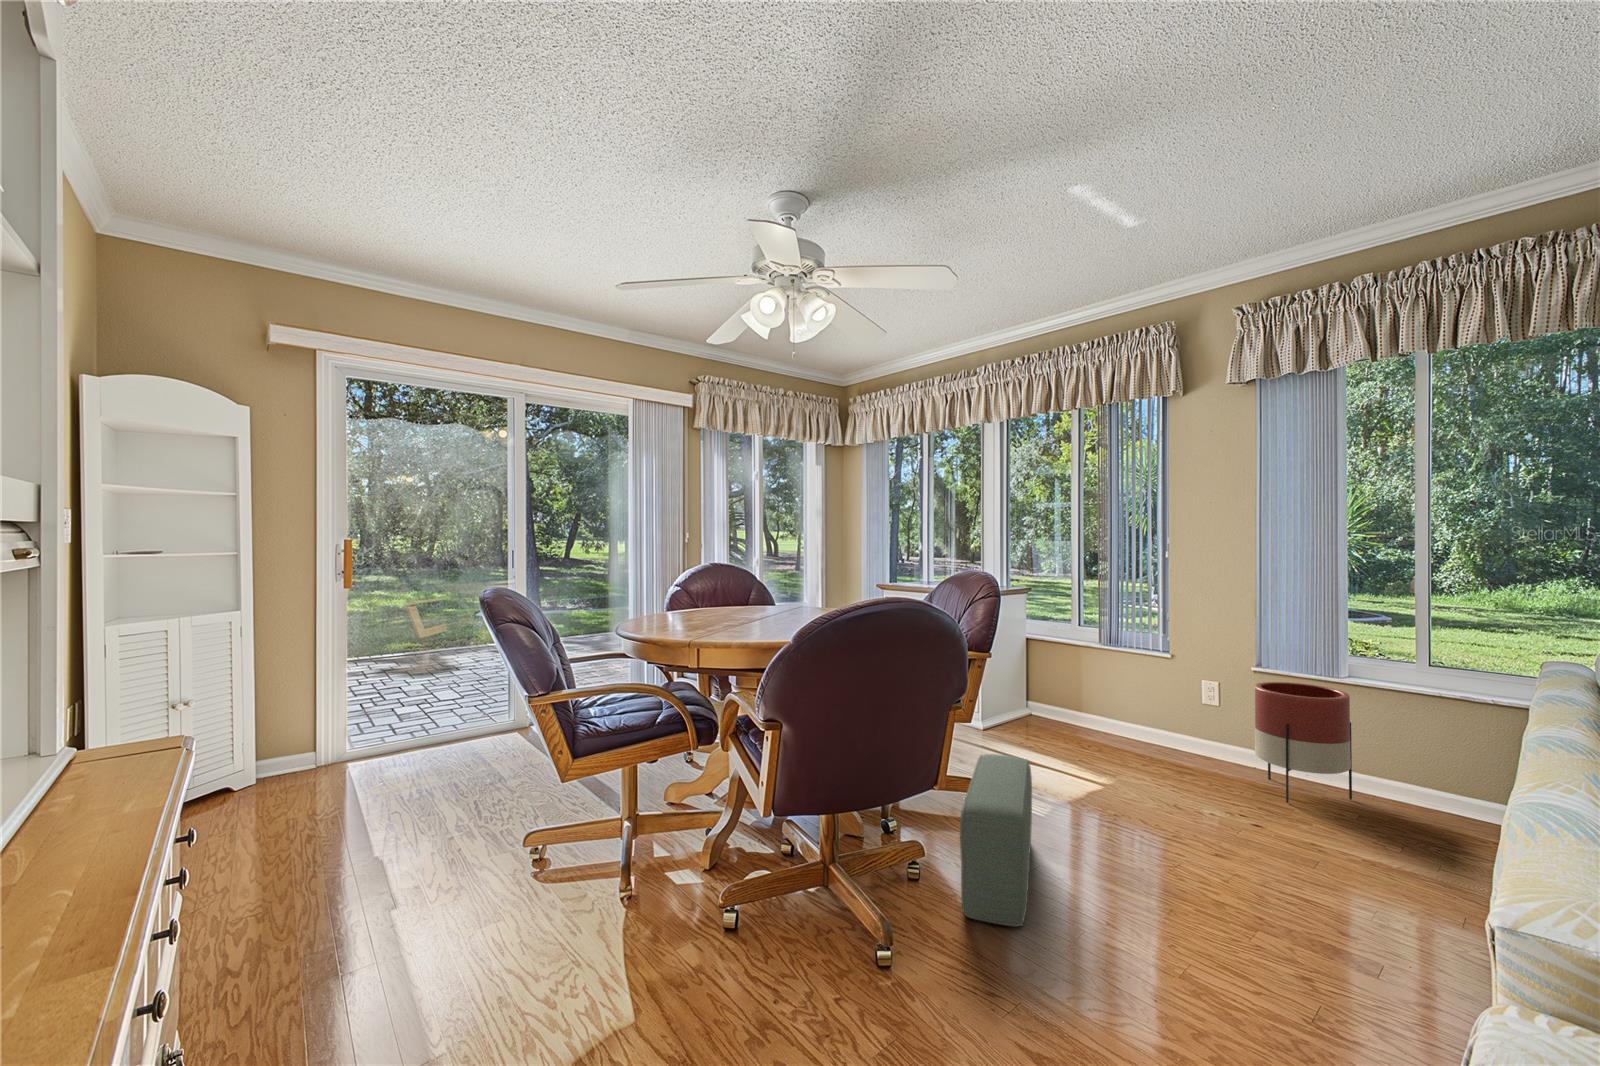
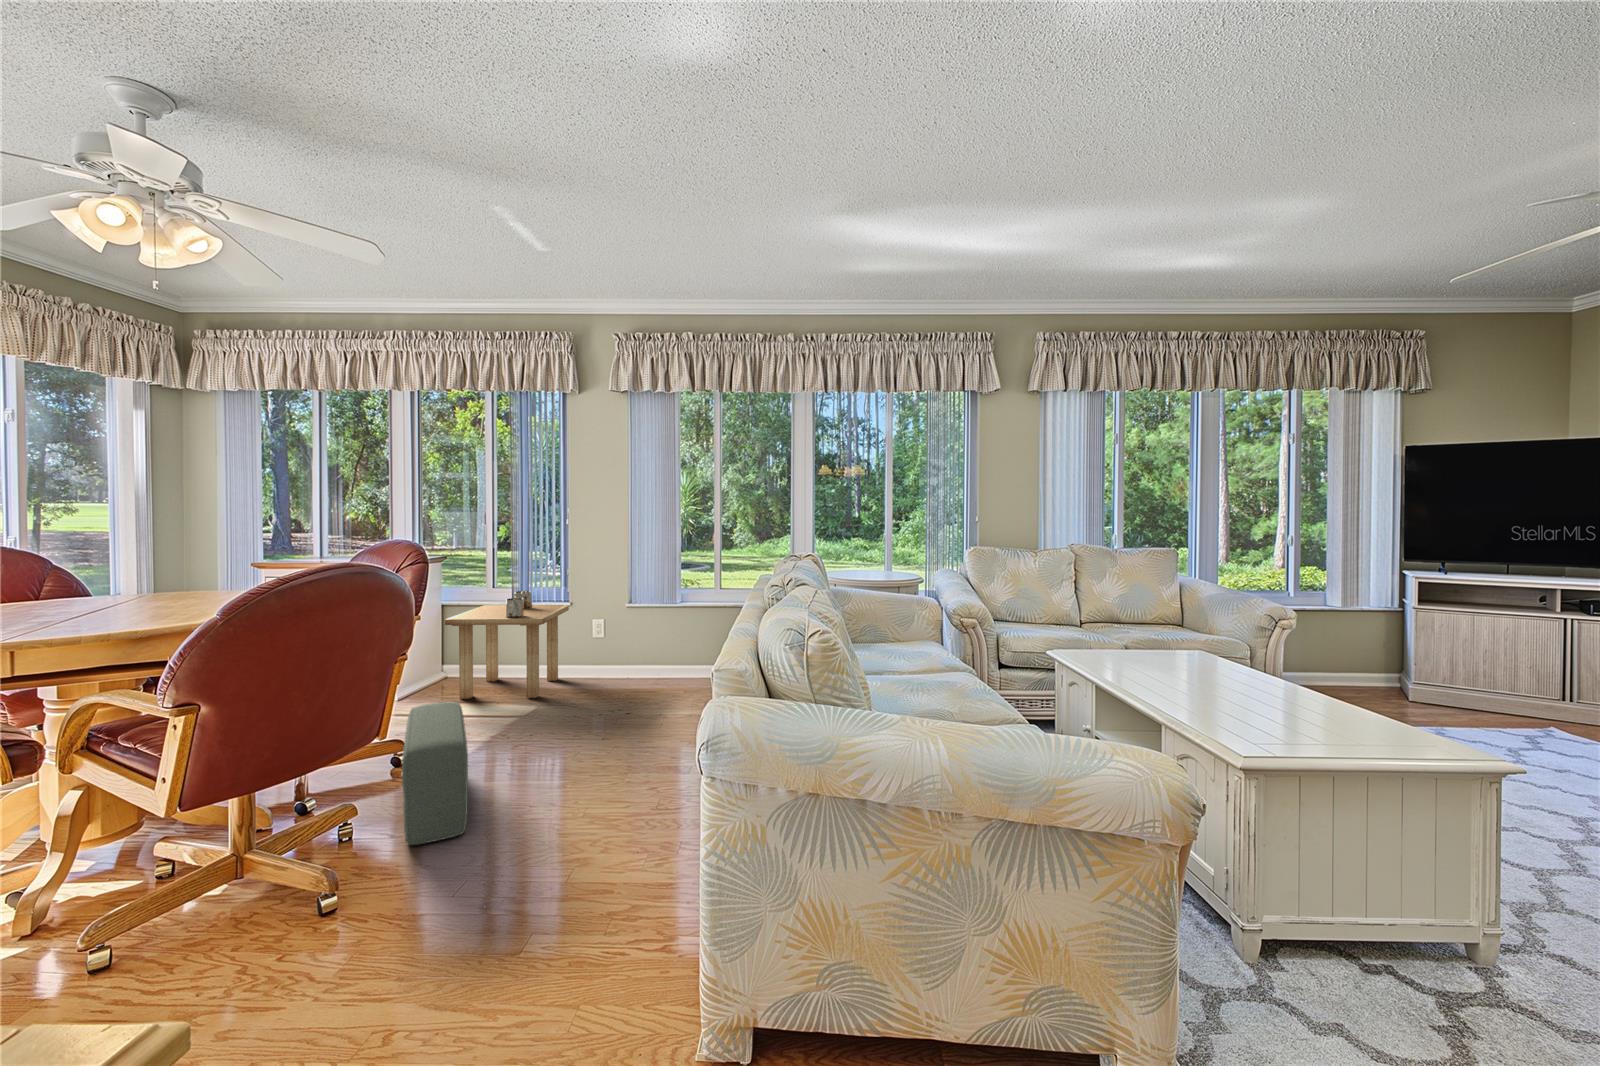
side table: none [1026,636,1171,769] -> present [445,591,569,699]
planter: present [1255,682,1352,803] -> none [626,611,681,694]

